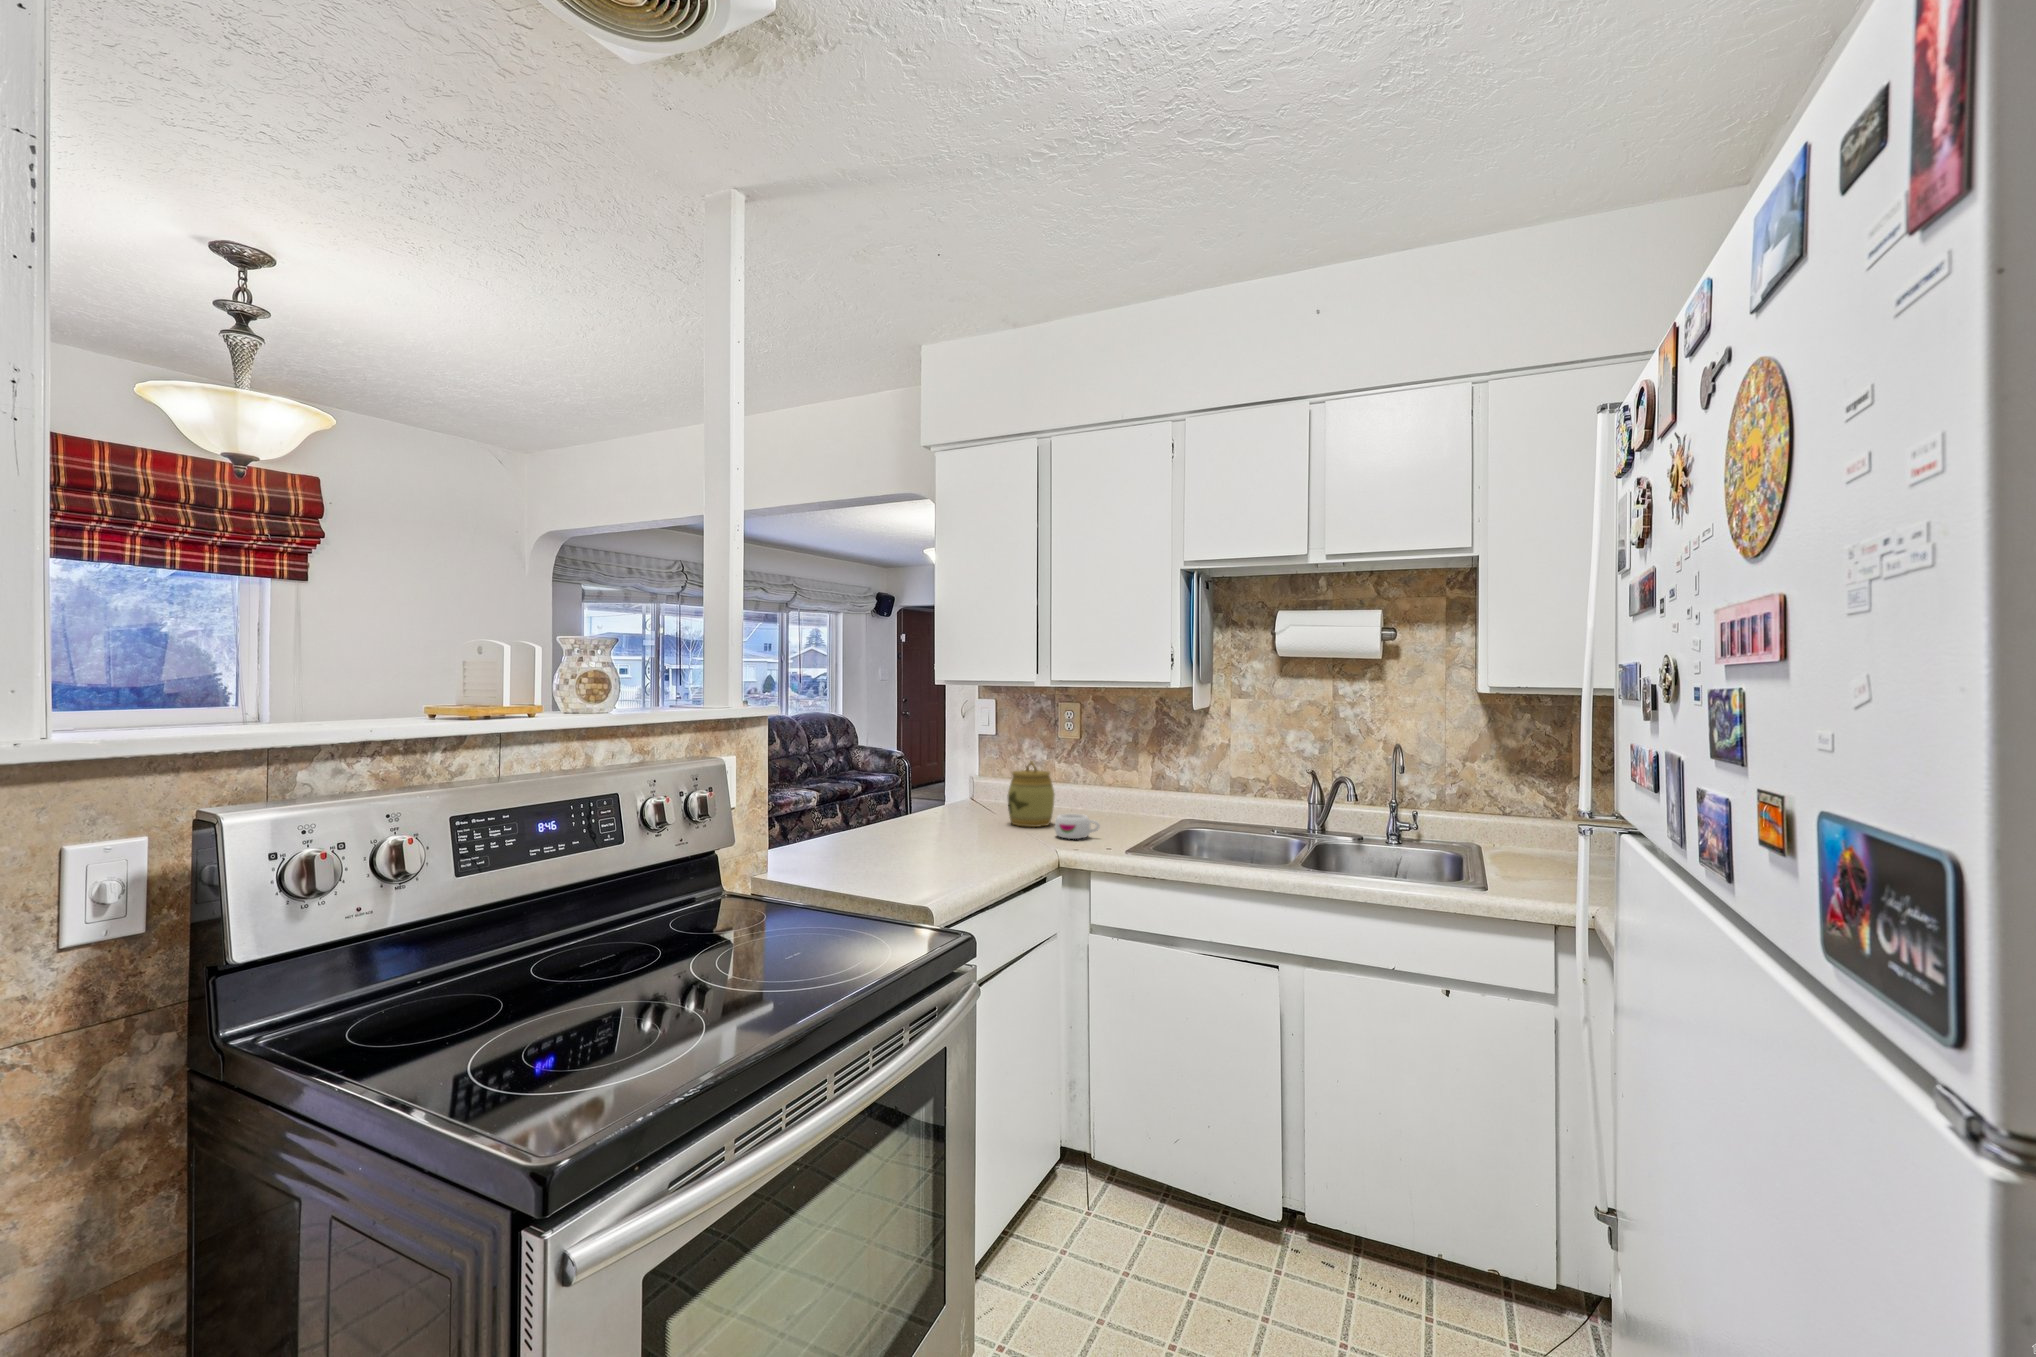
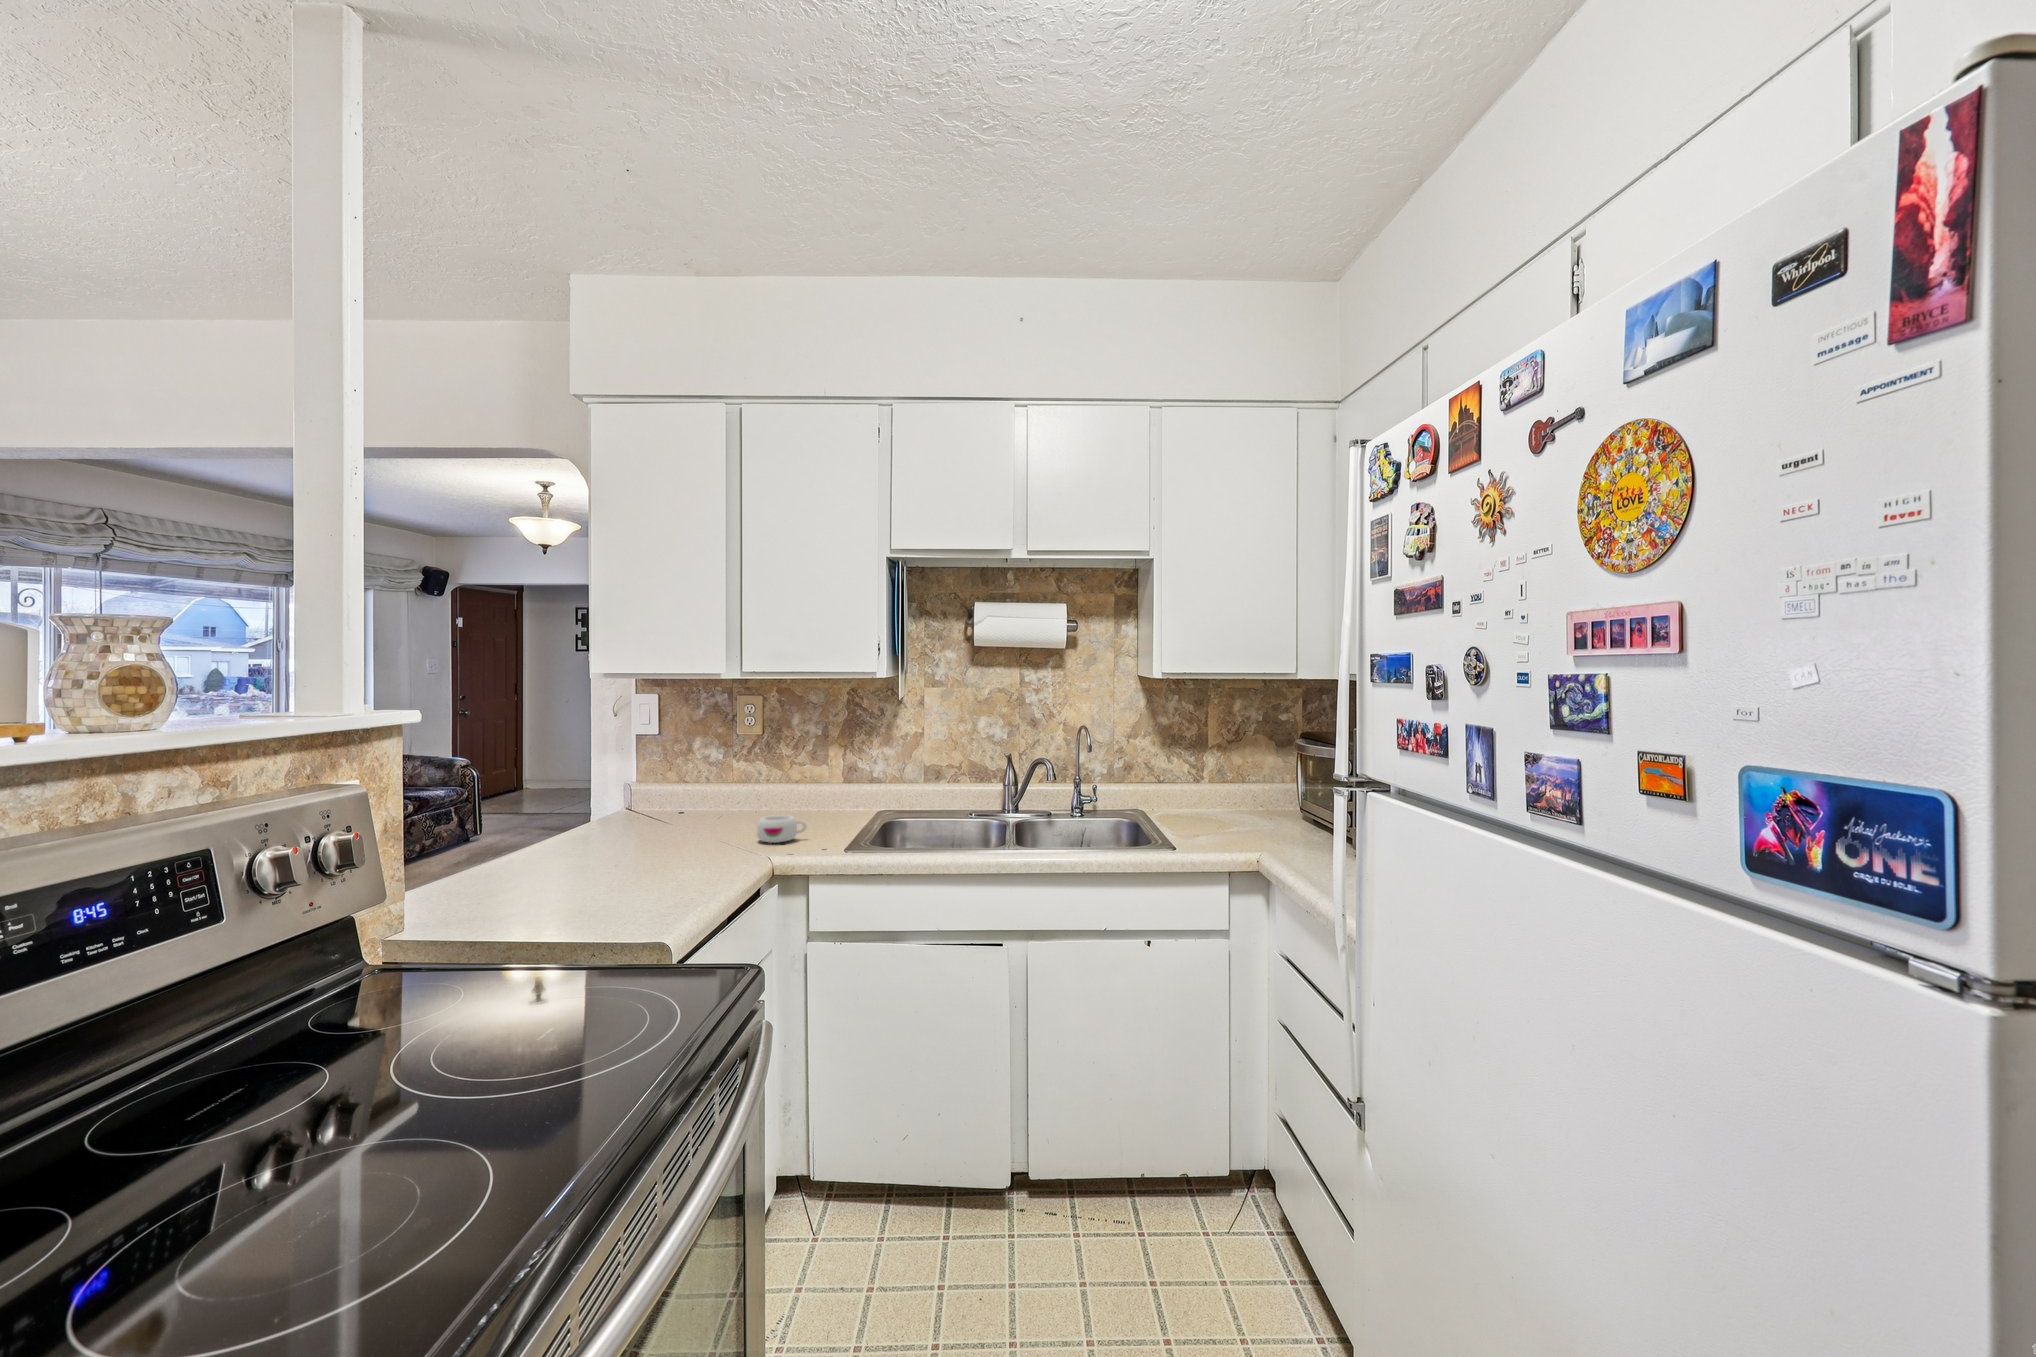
jar: present [1008,762,1055,827] -> none [693,761,747,834]

